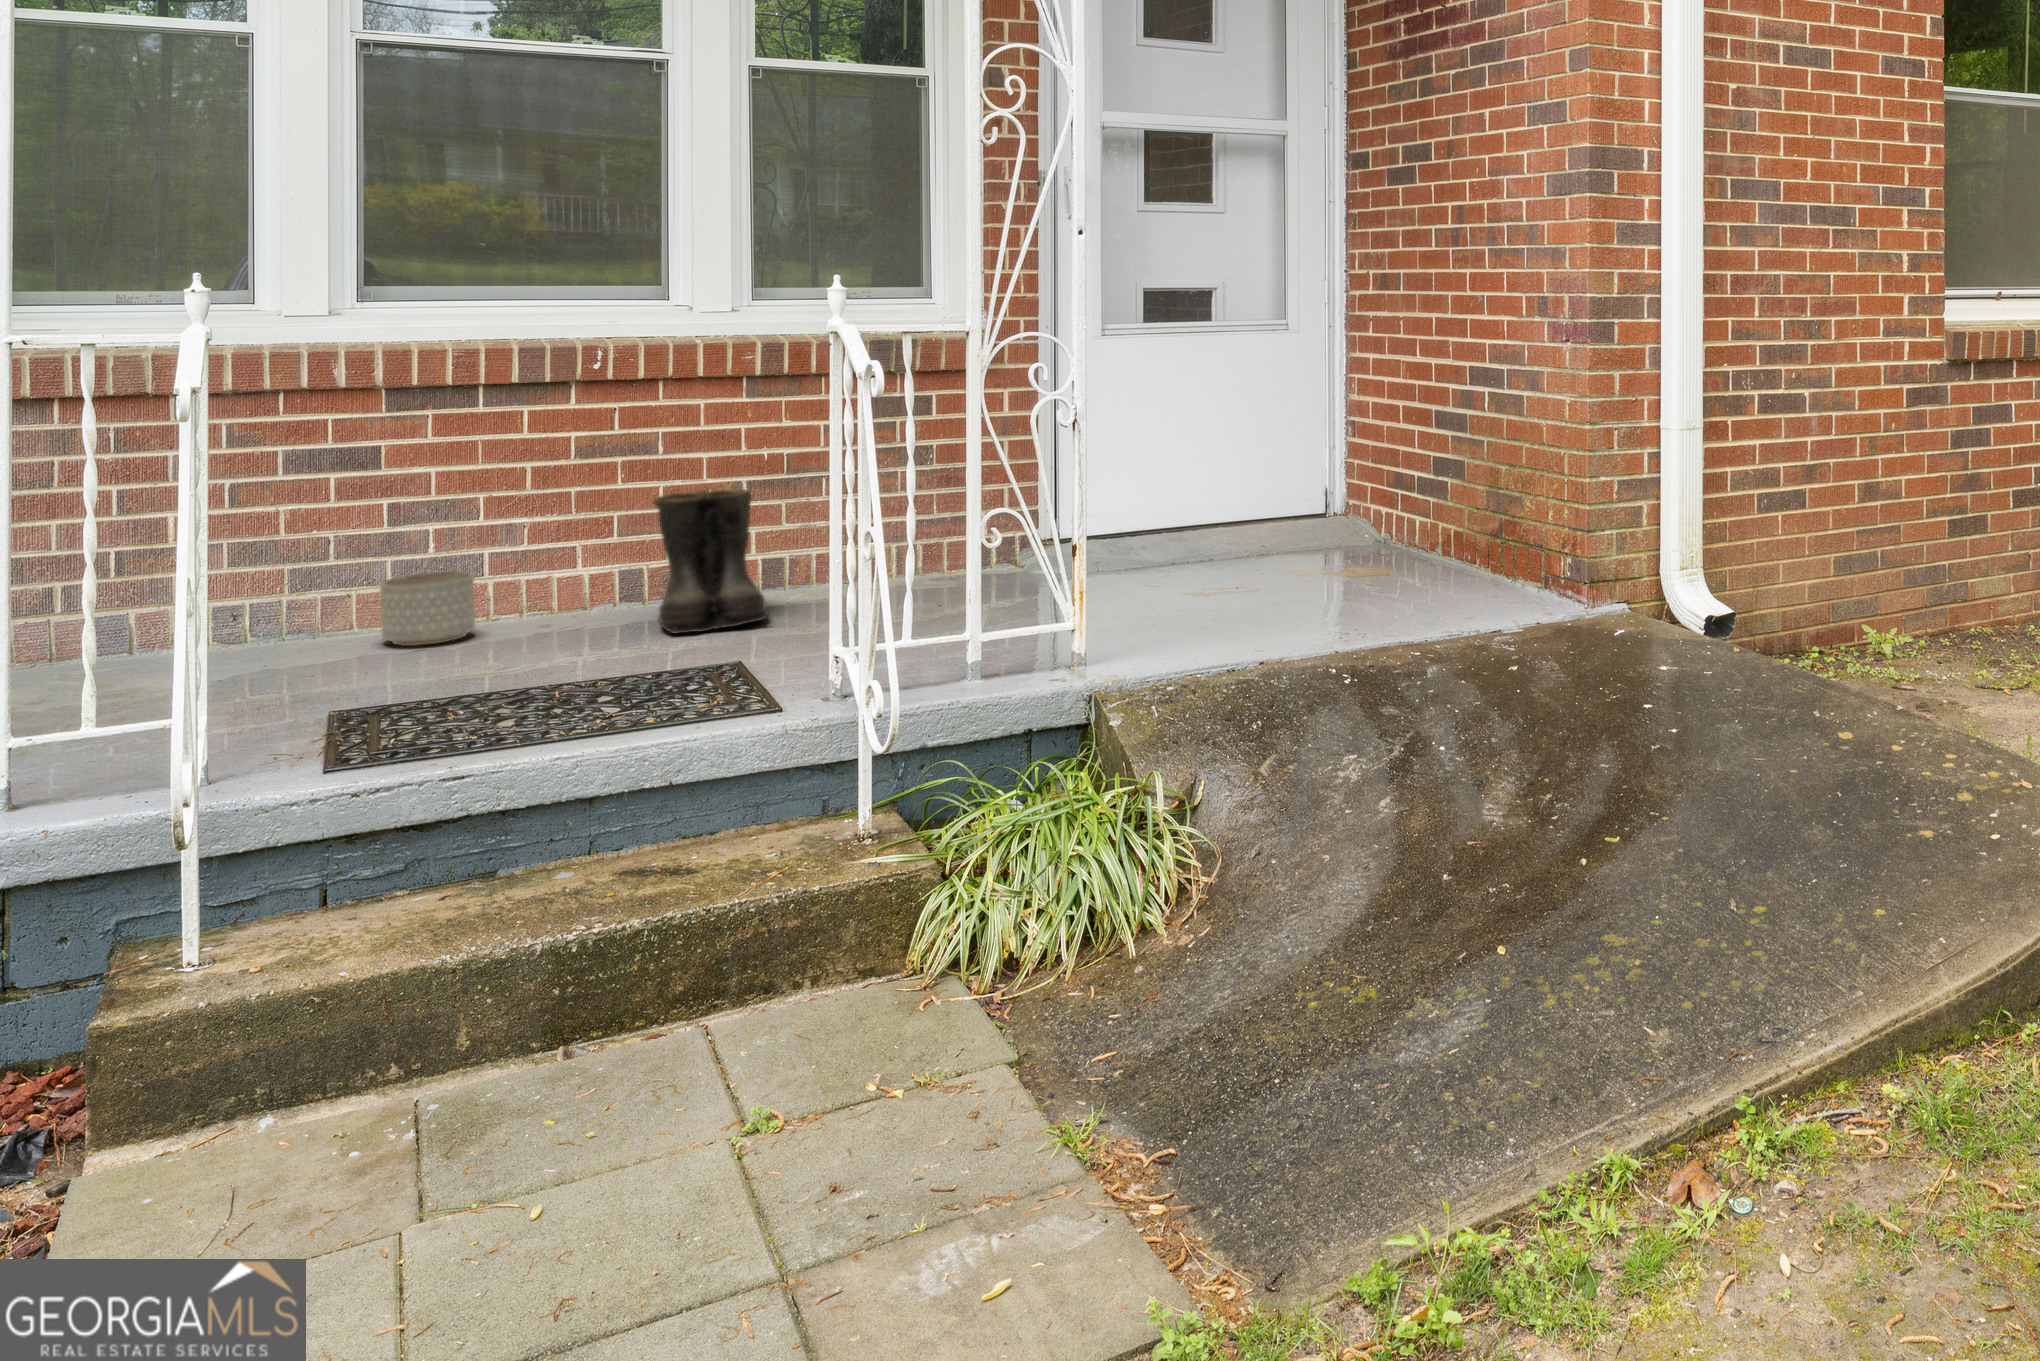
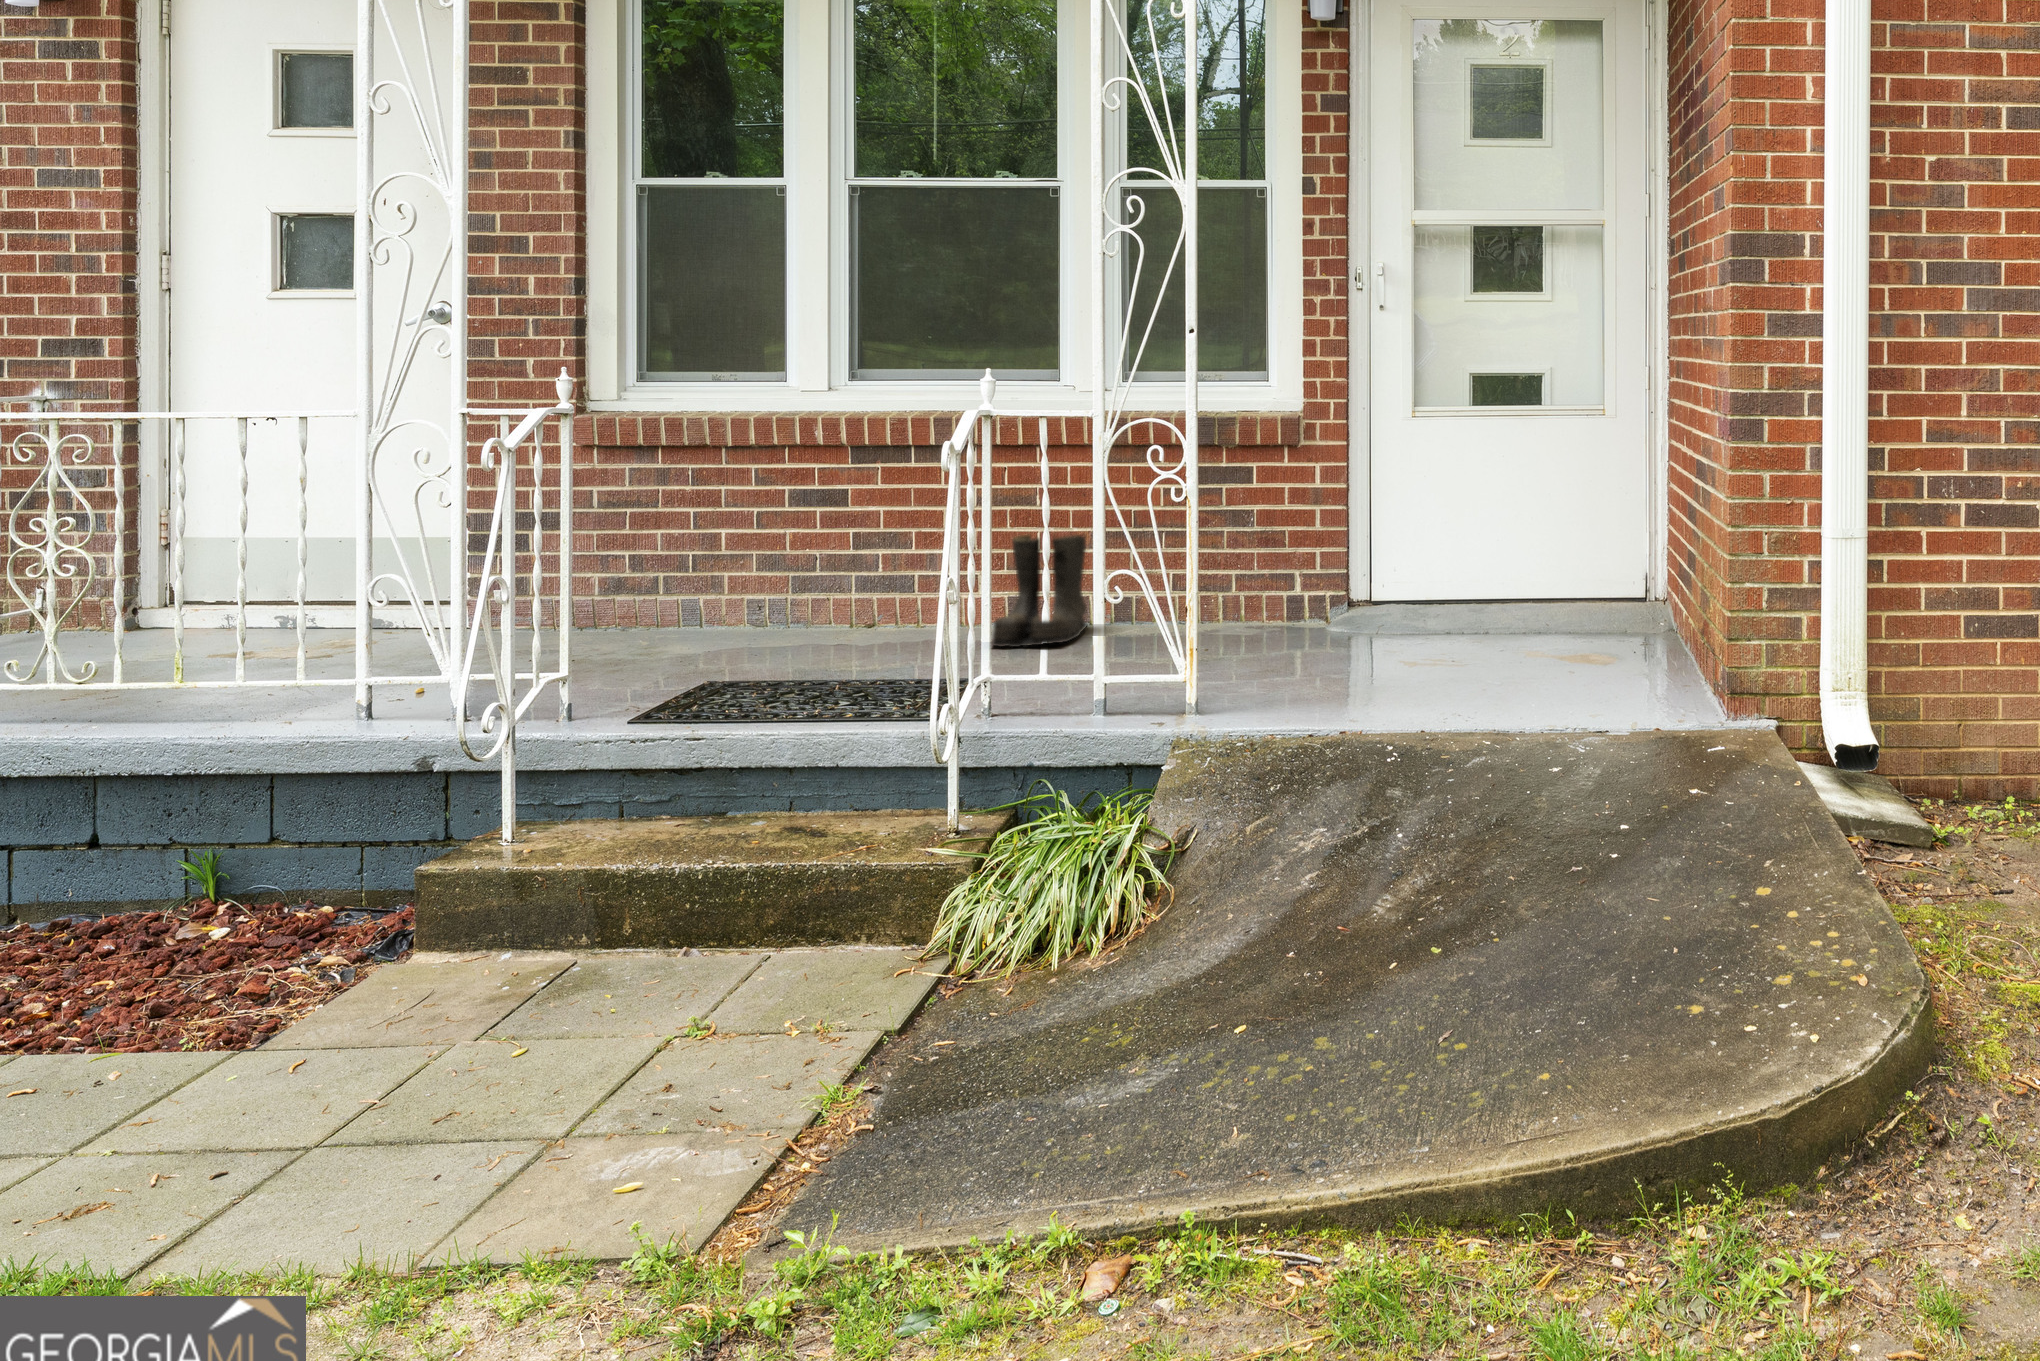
planter: present [380,571,475,646] -> none [833,581,898,635]

